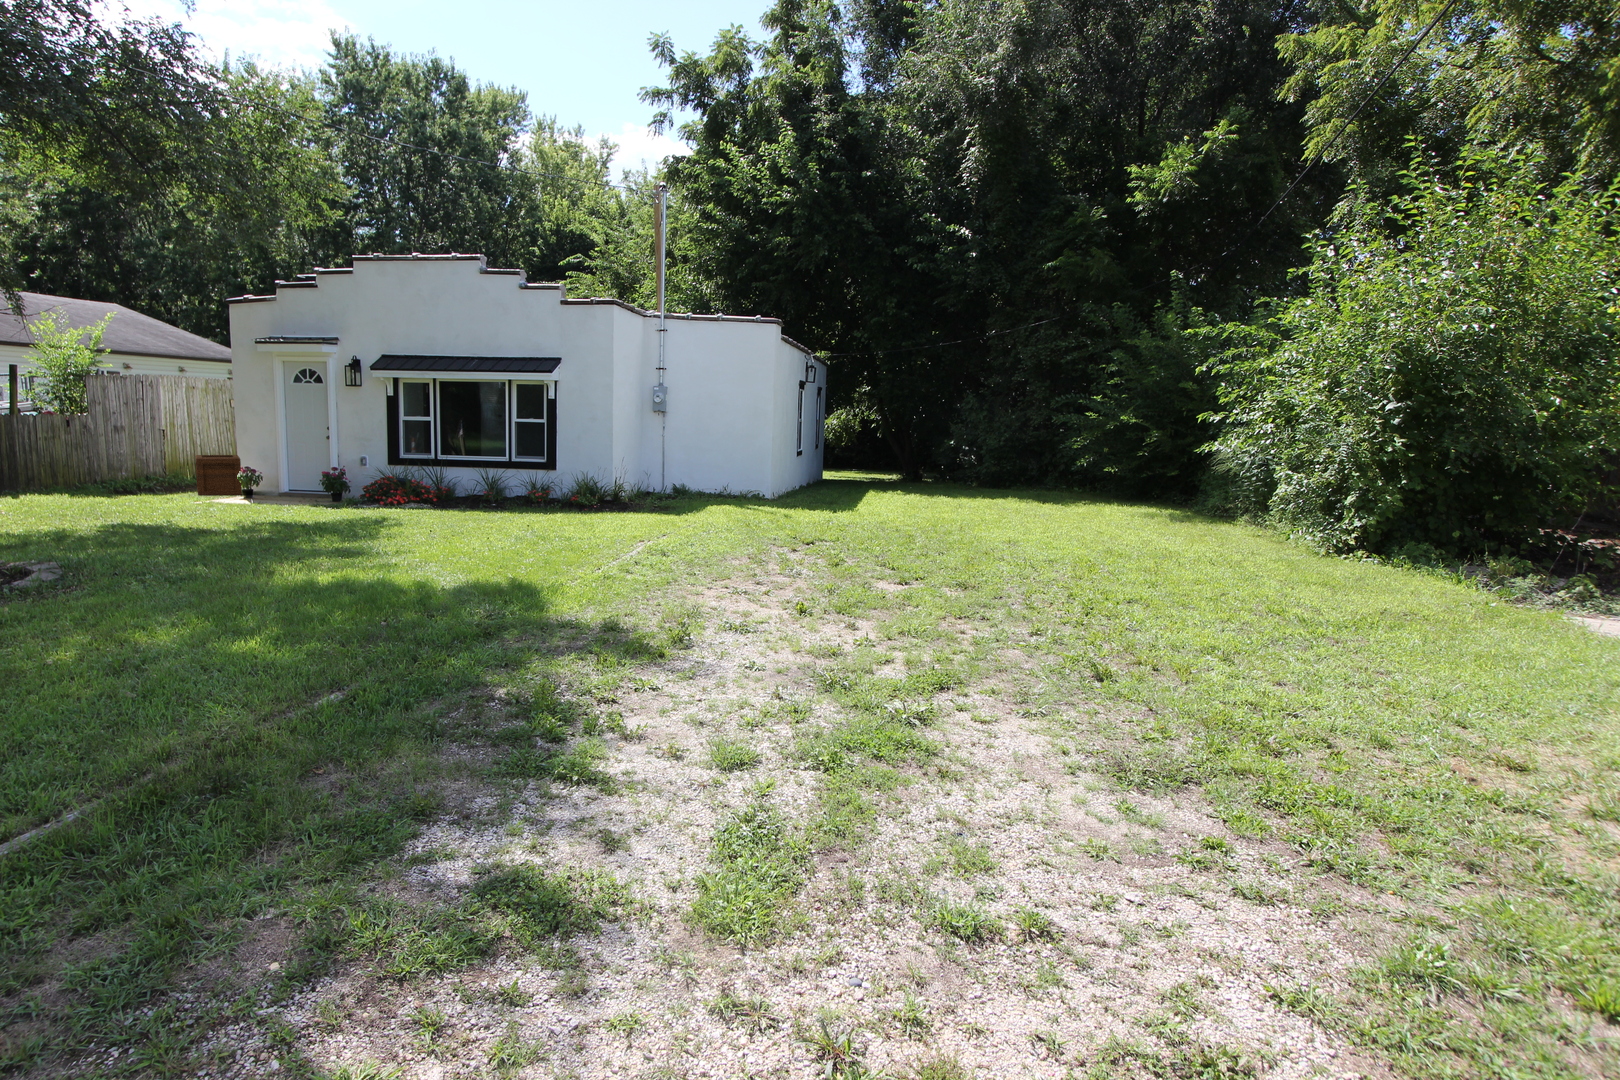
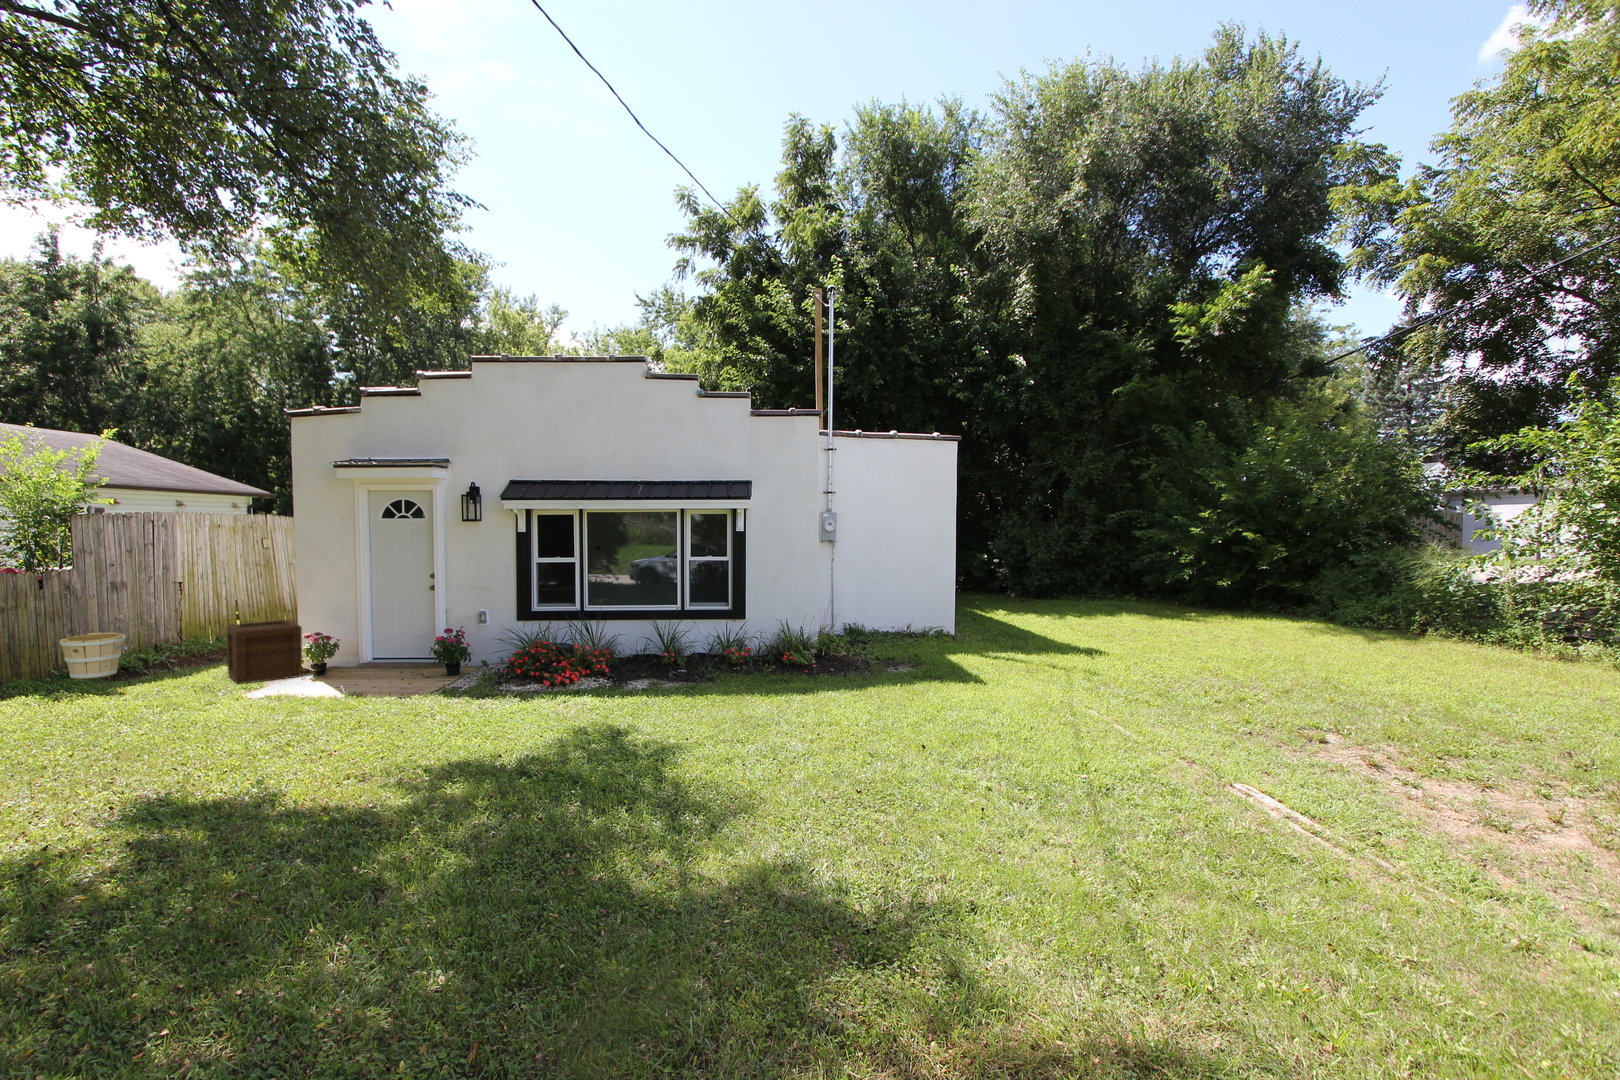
wooden bucket: none [99,457,139,488] -> present [60,632,125,679]

